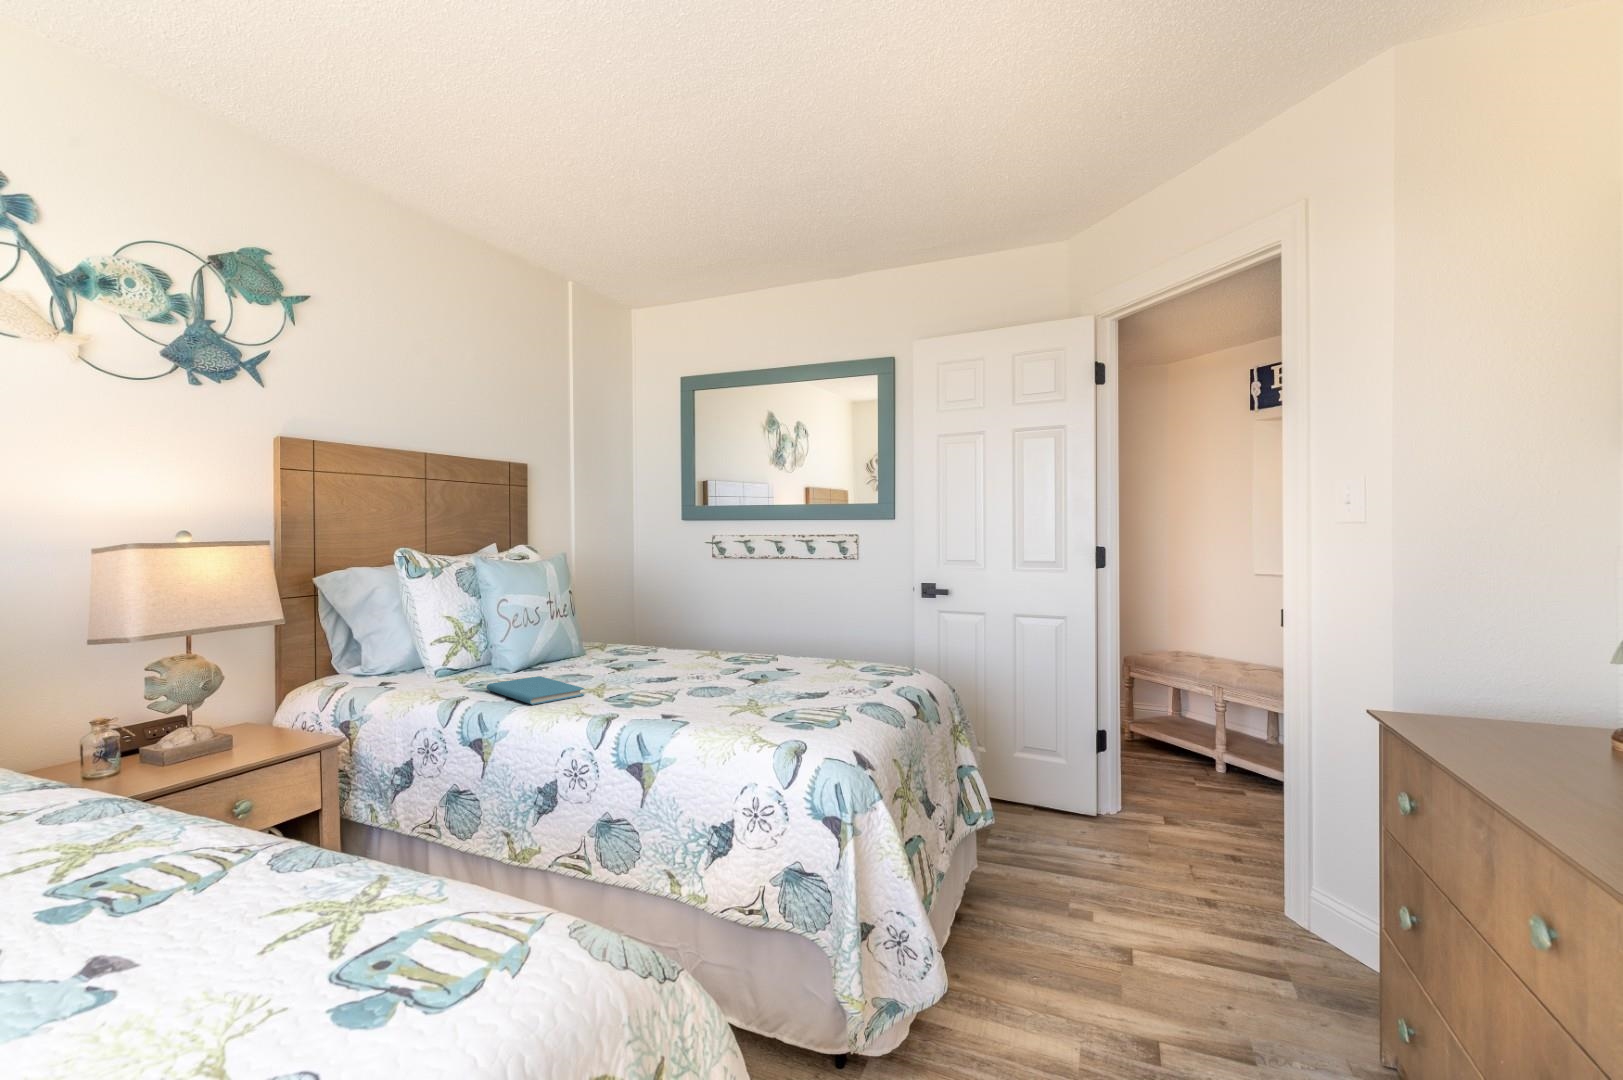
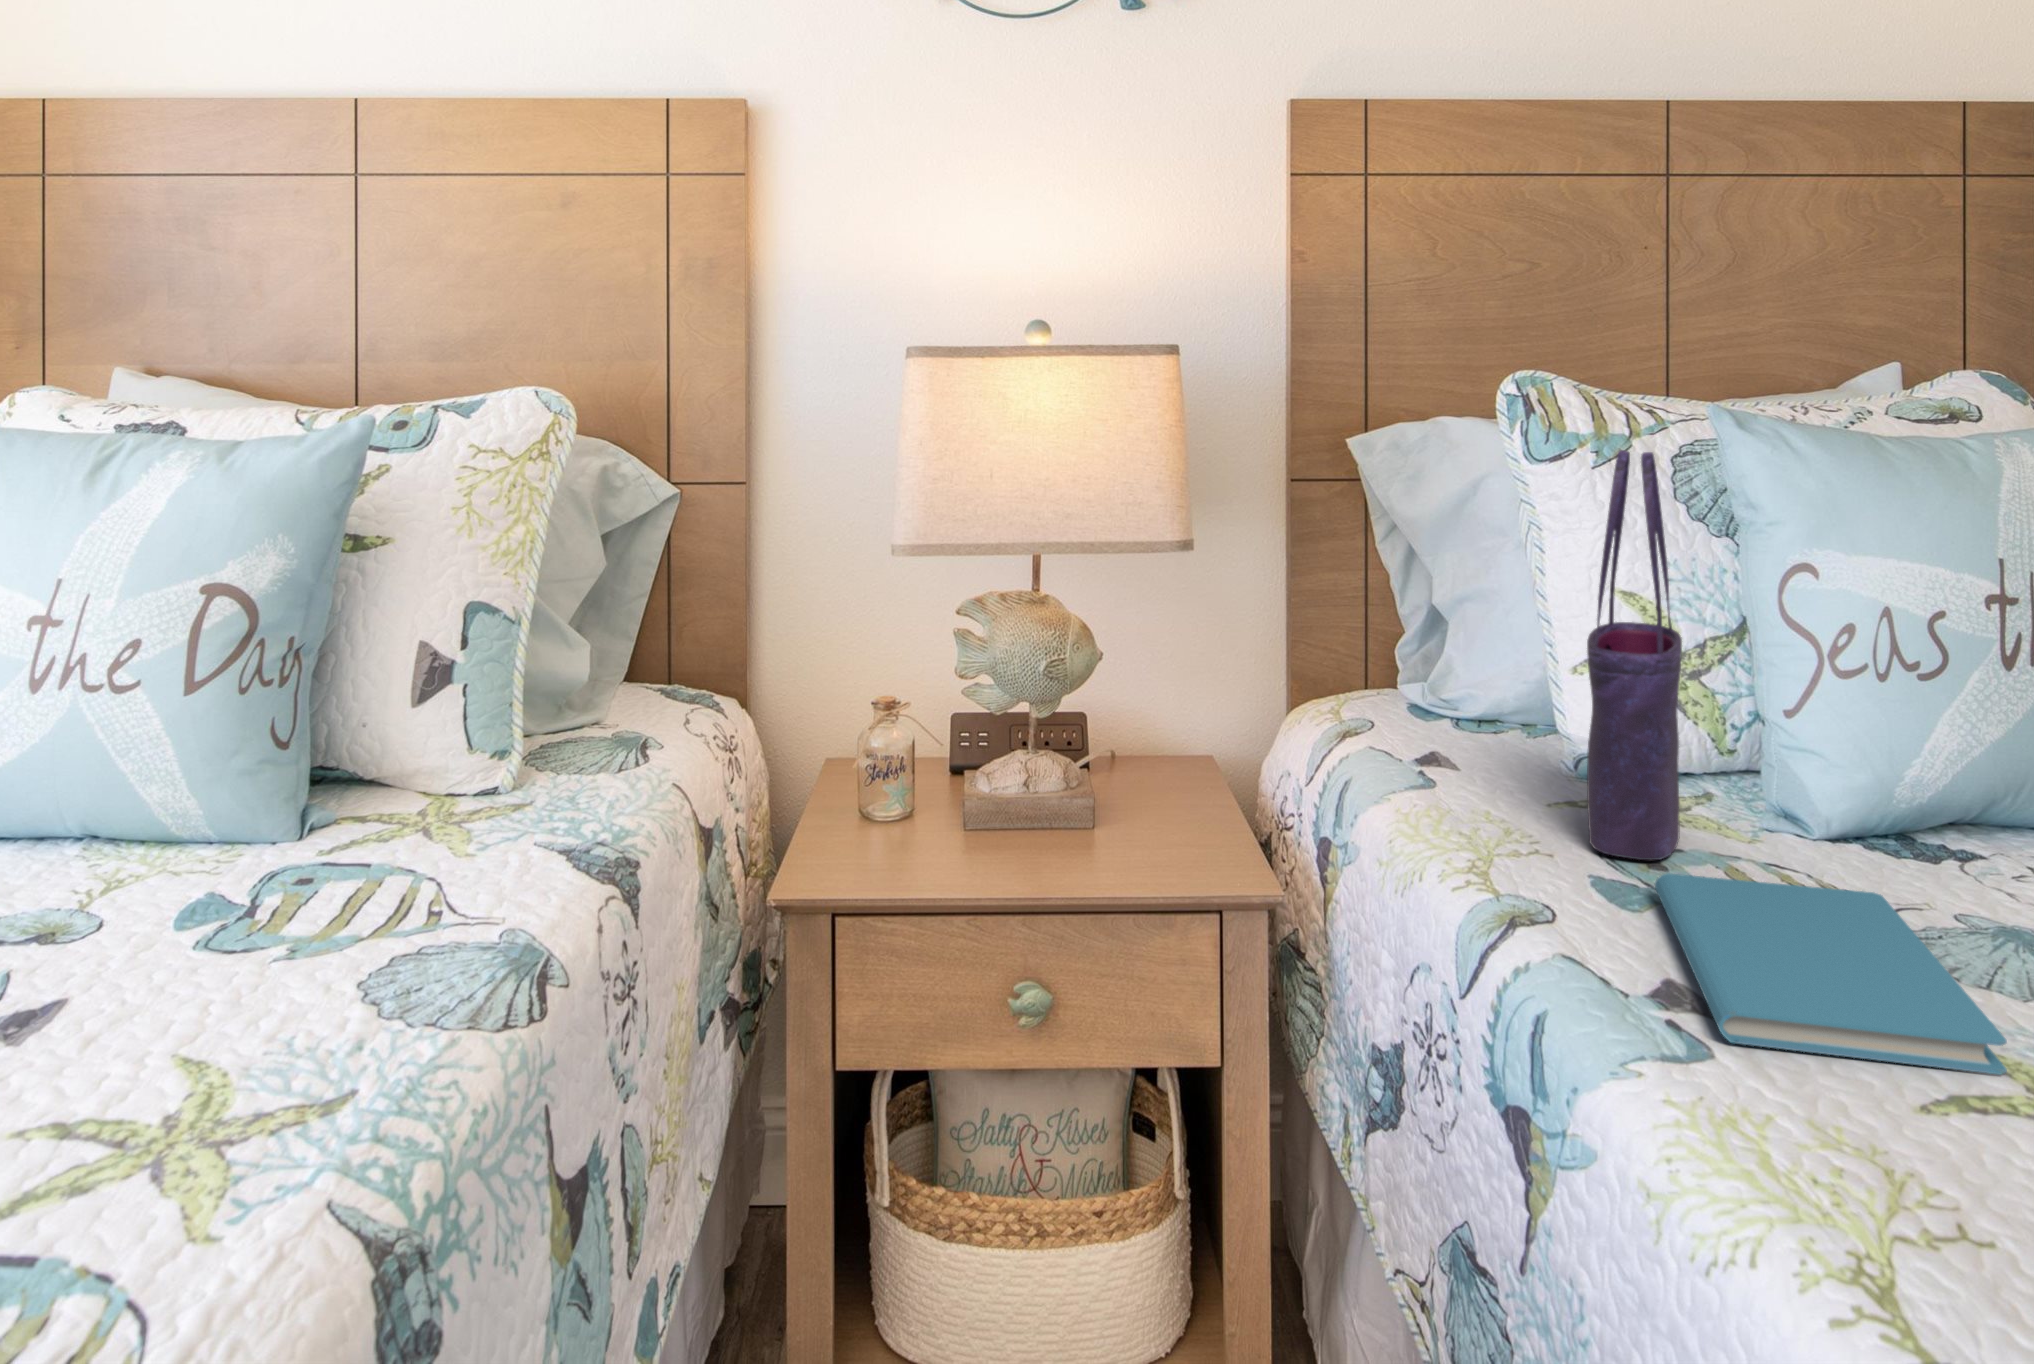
tote bag: none [450,570,481,687] -> present [1587,450,1682,860]

